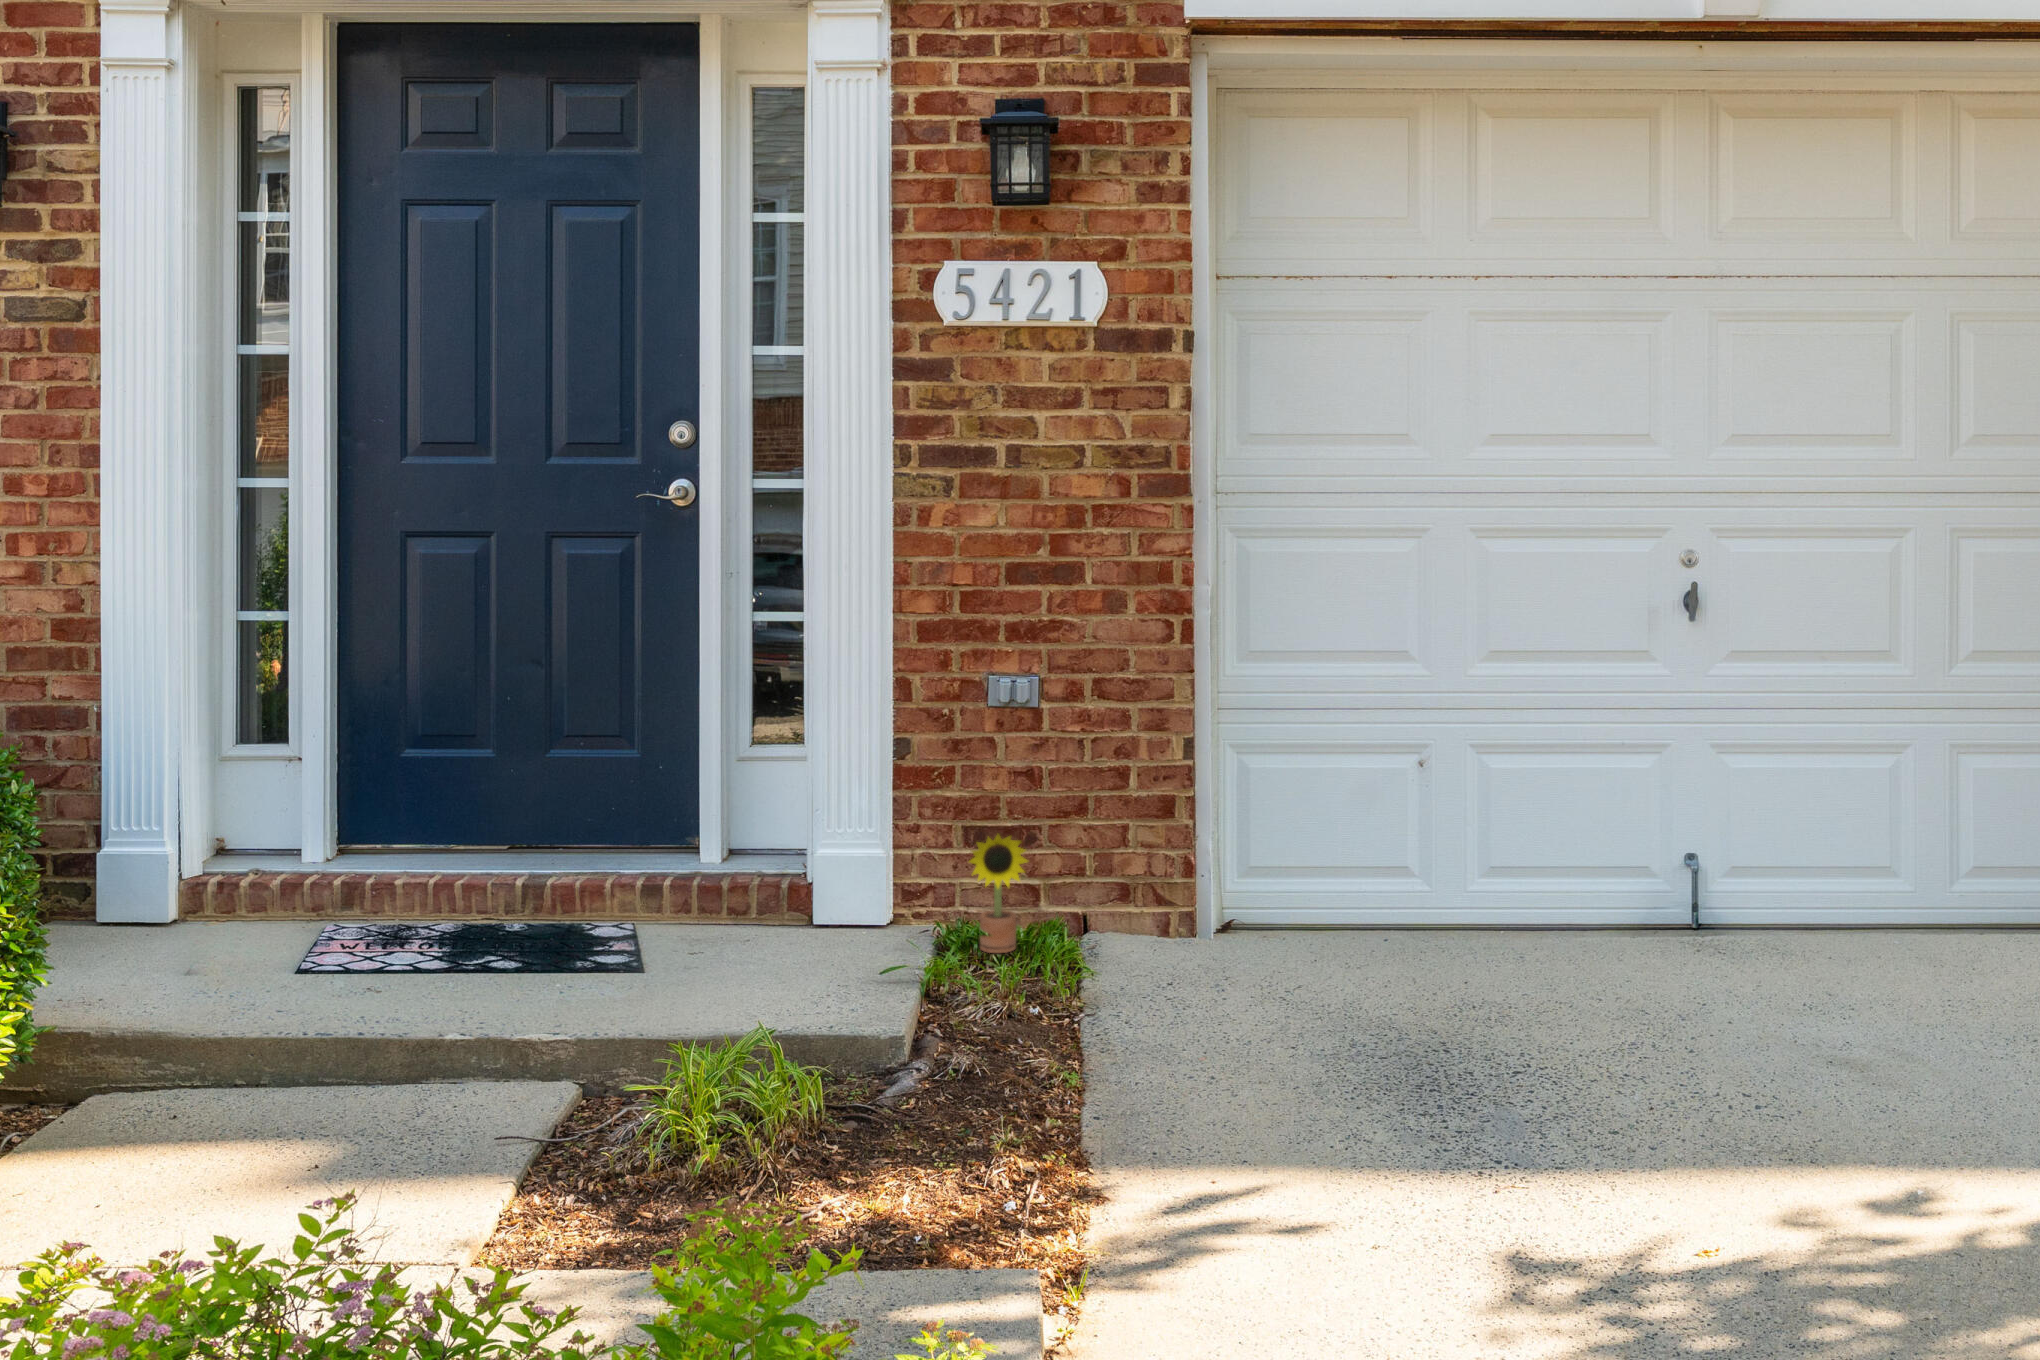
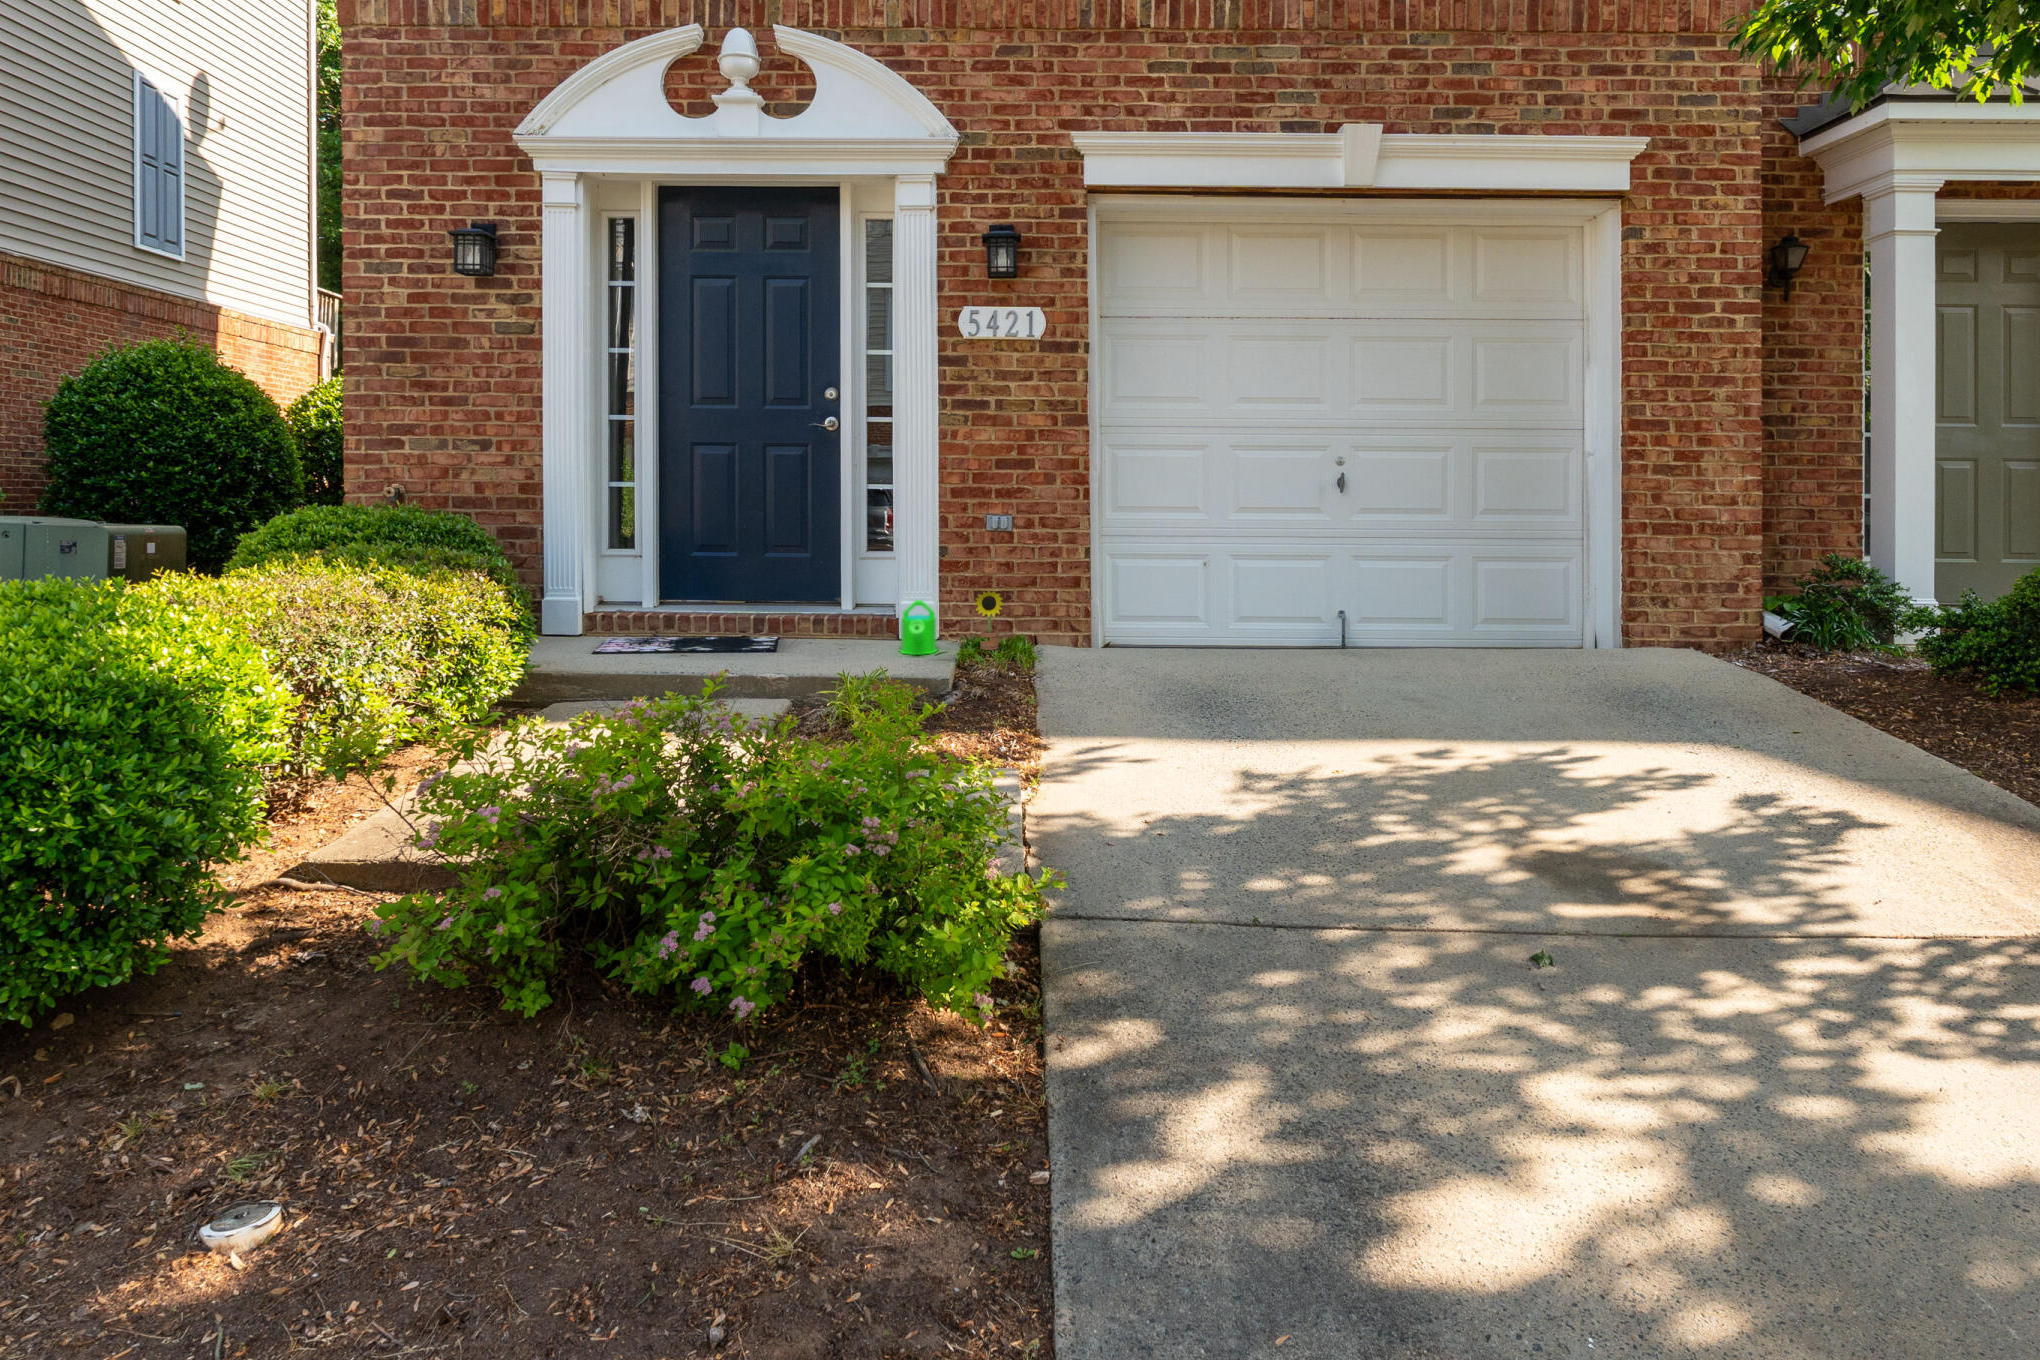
watering can: none [815,854,898,969] -> present [900,600,937,655]

